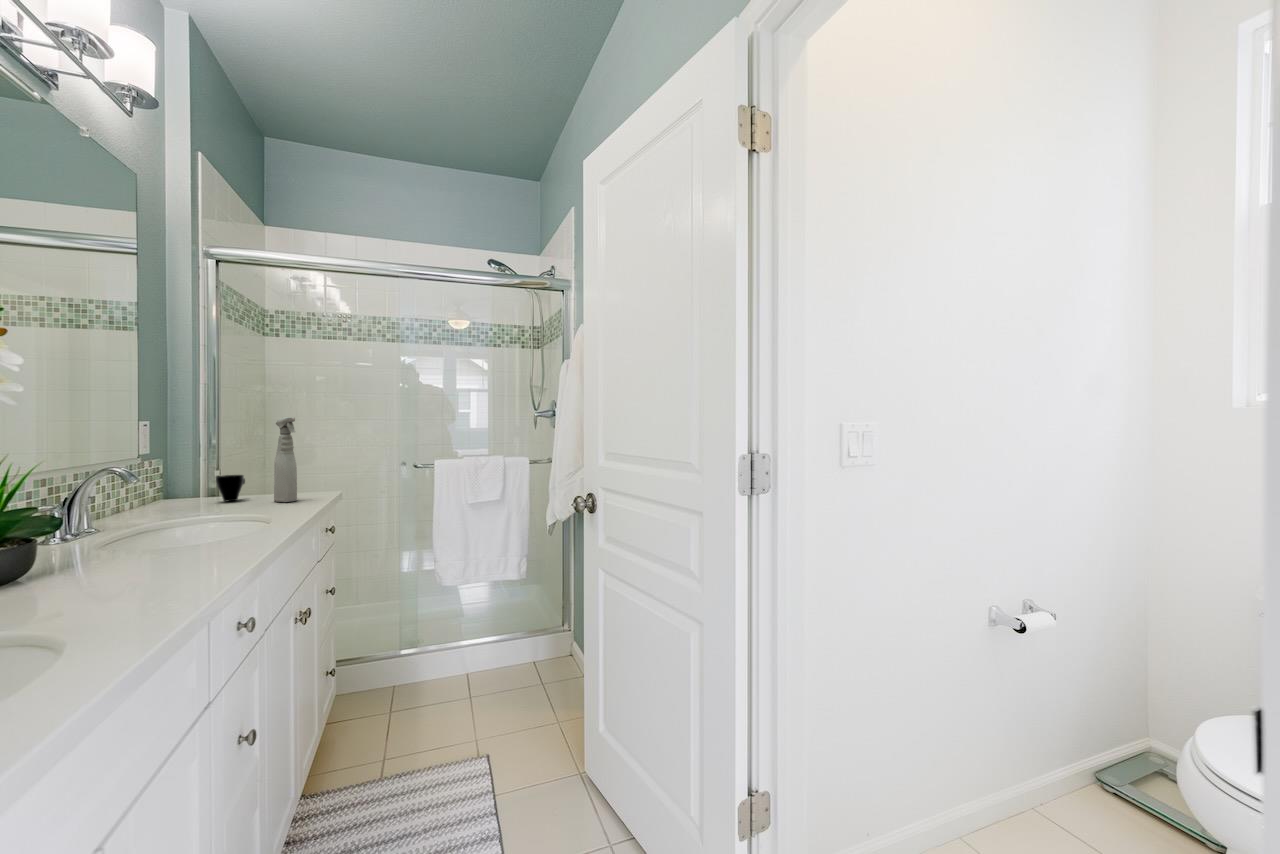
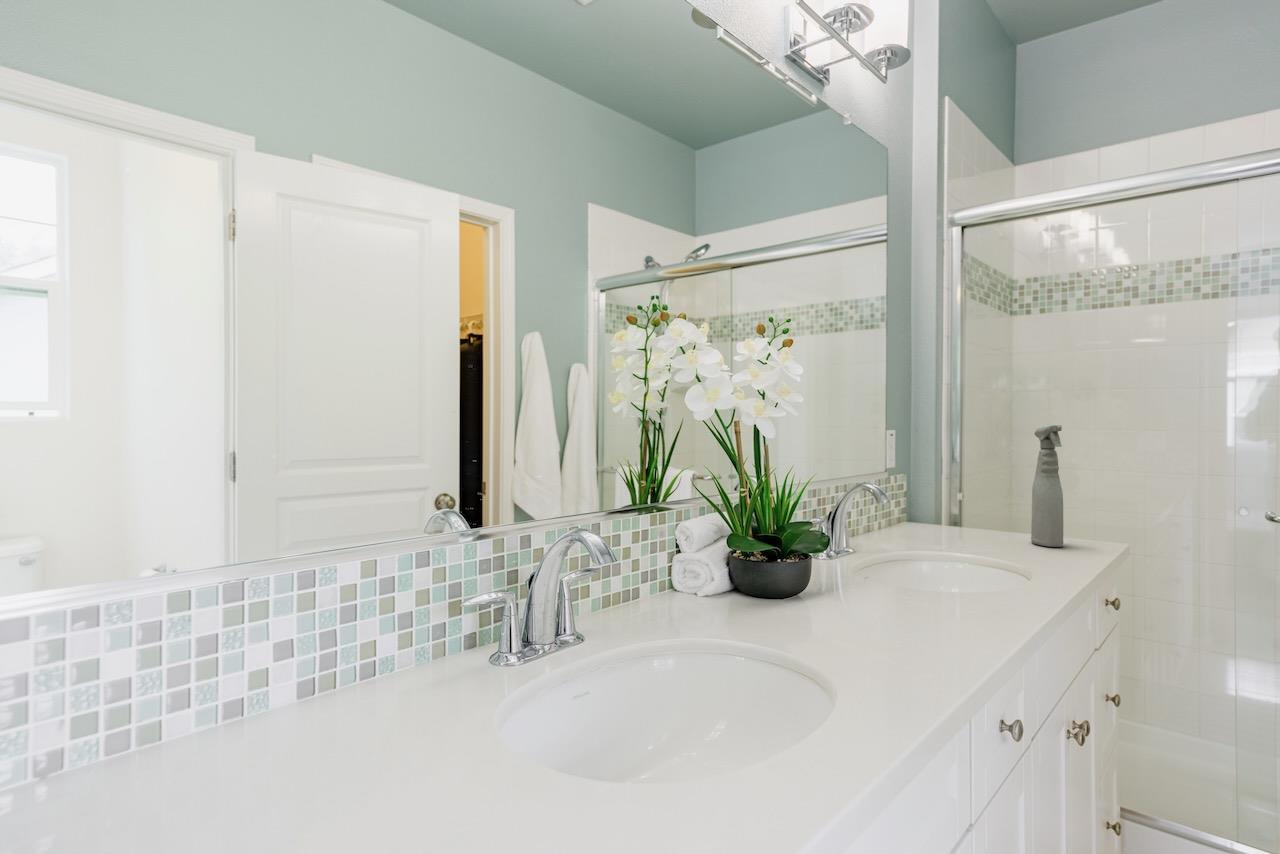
cup: present [216,475,245,501] -> none [961,500,994,535]

